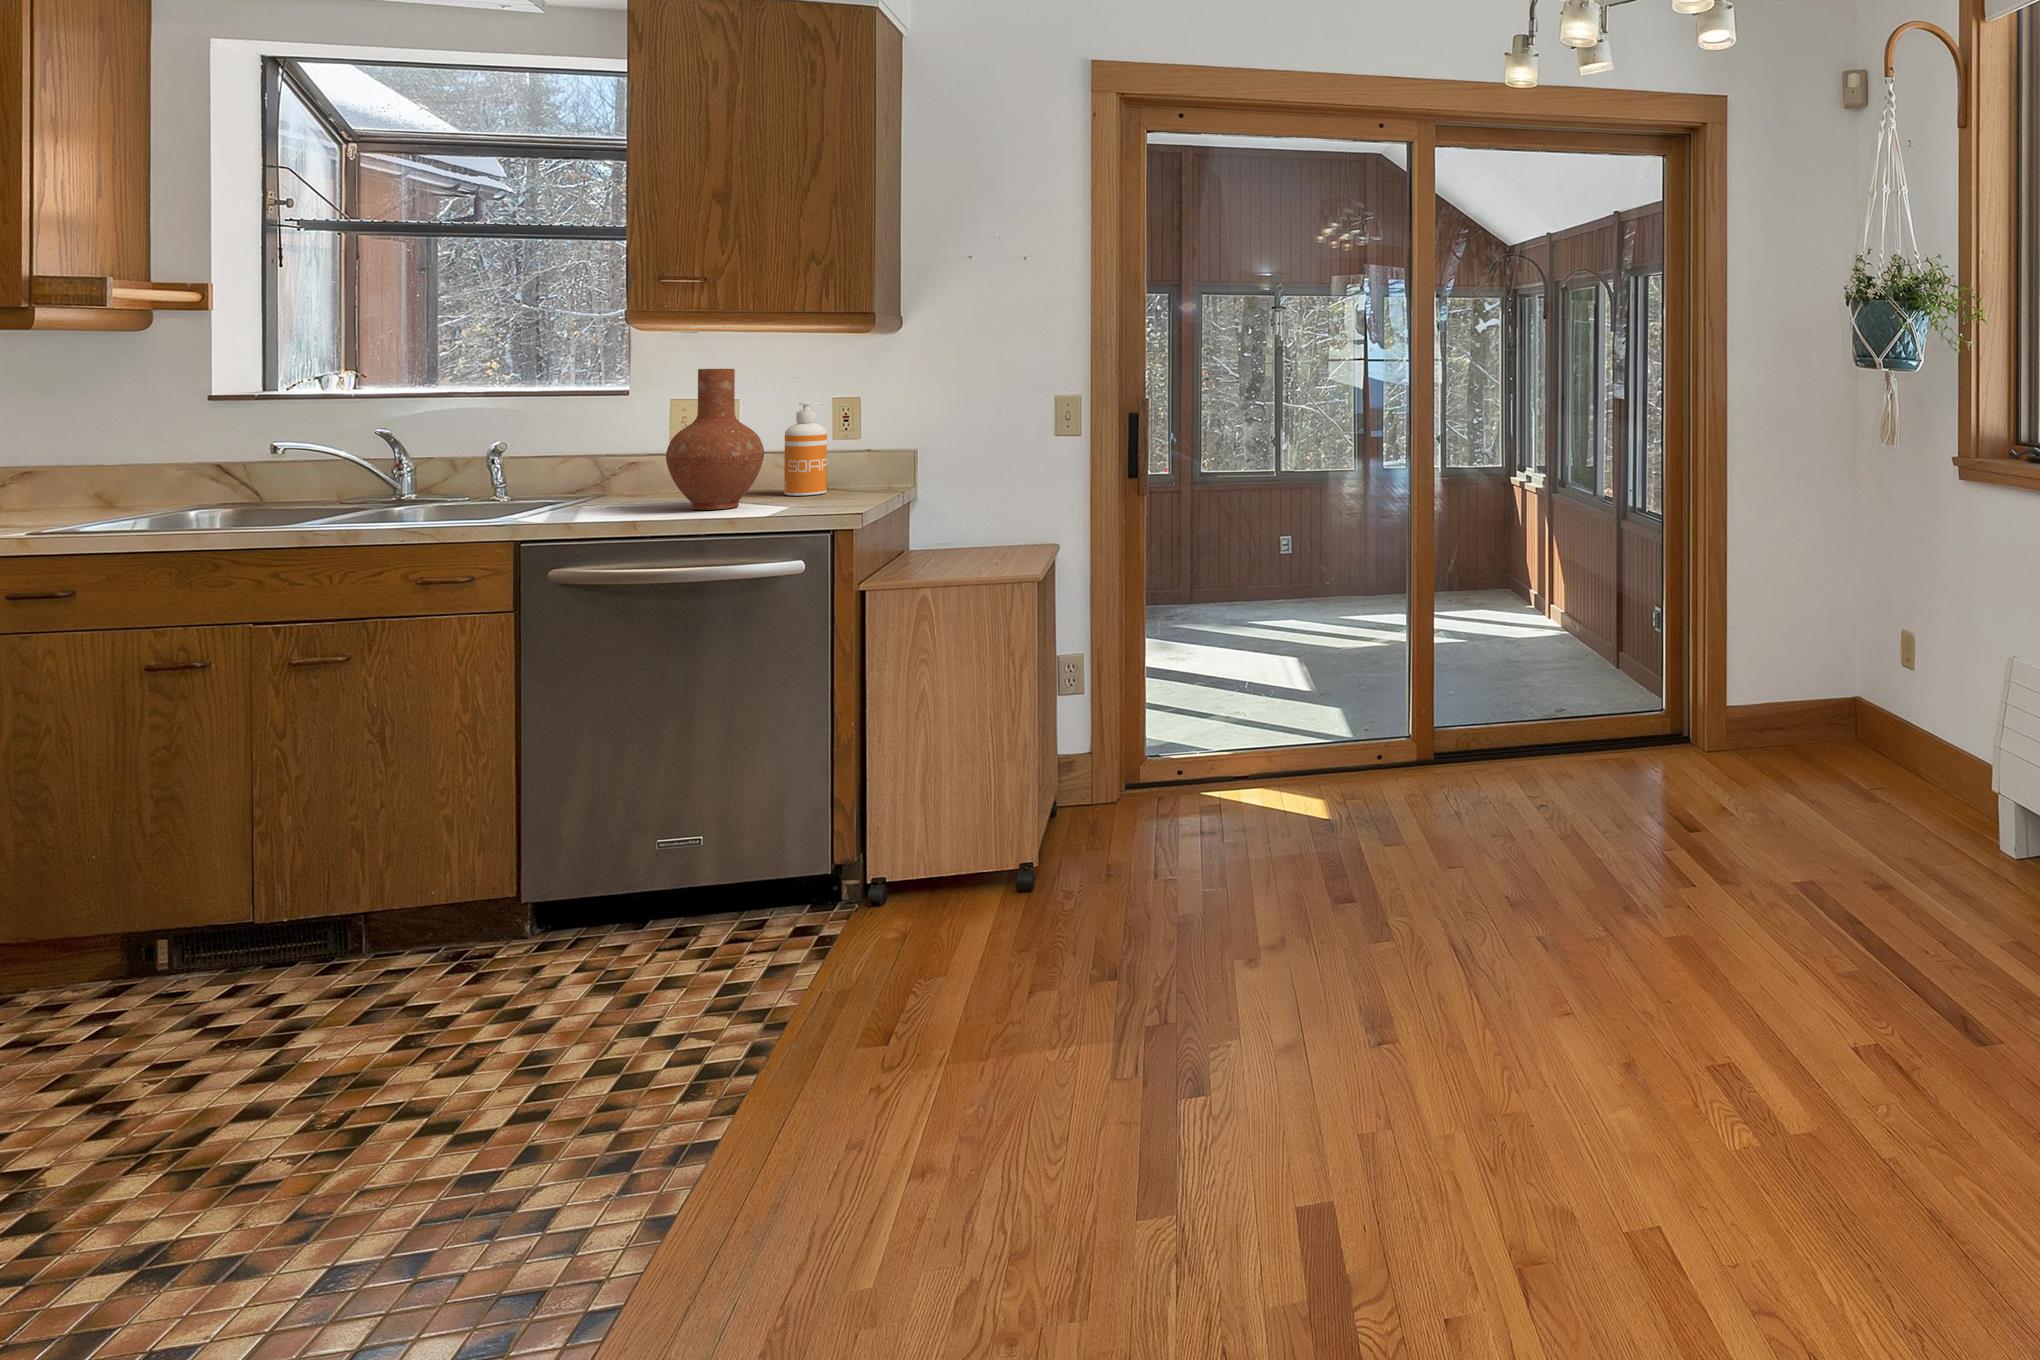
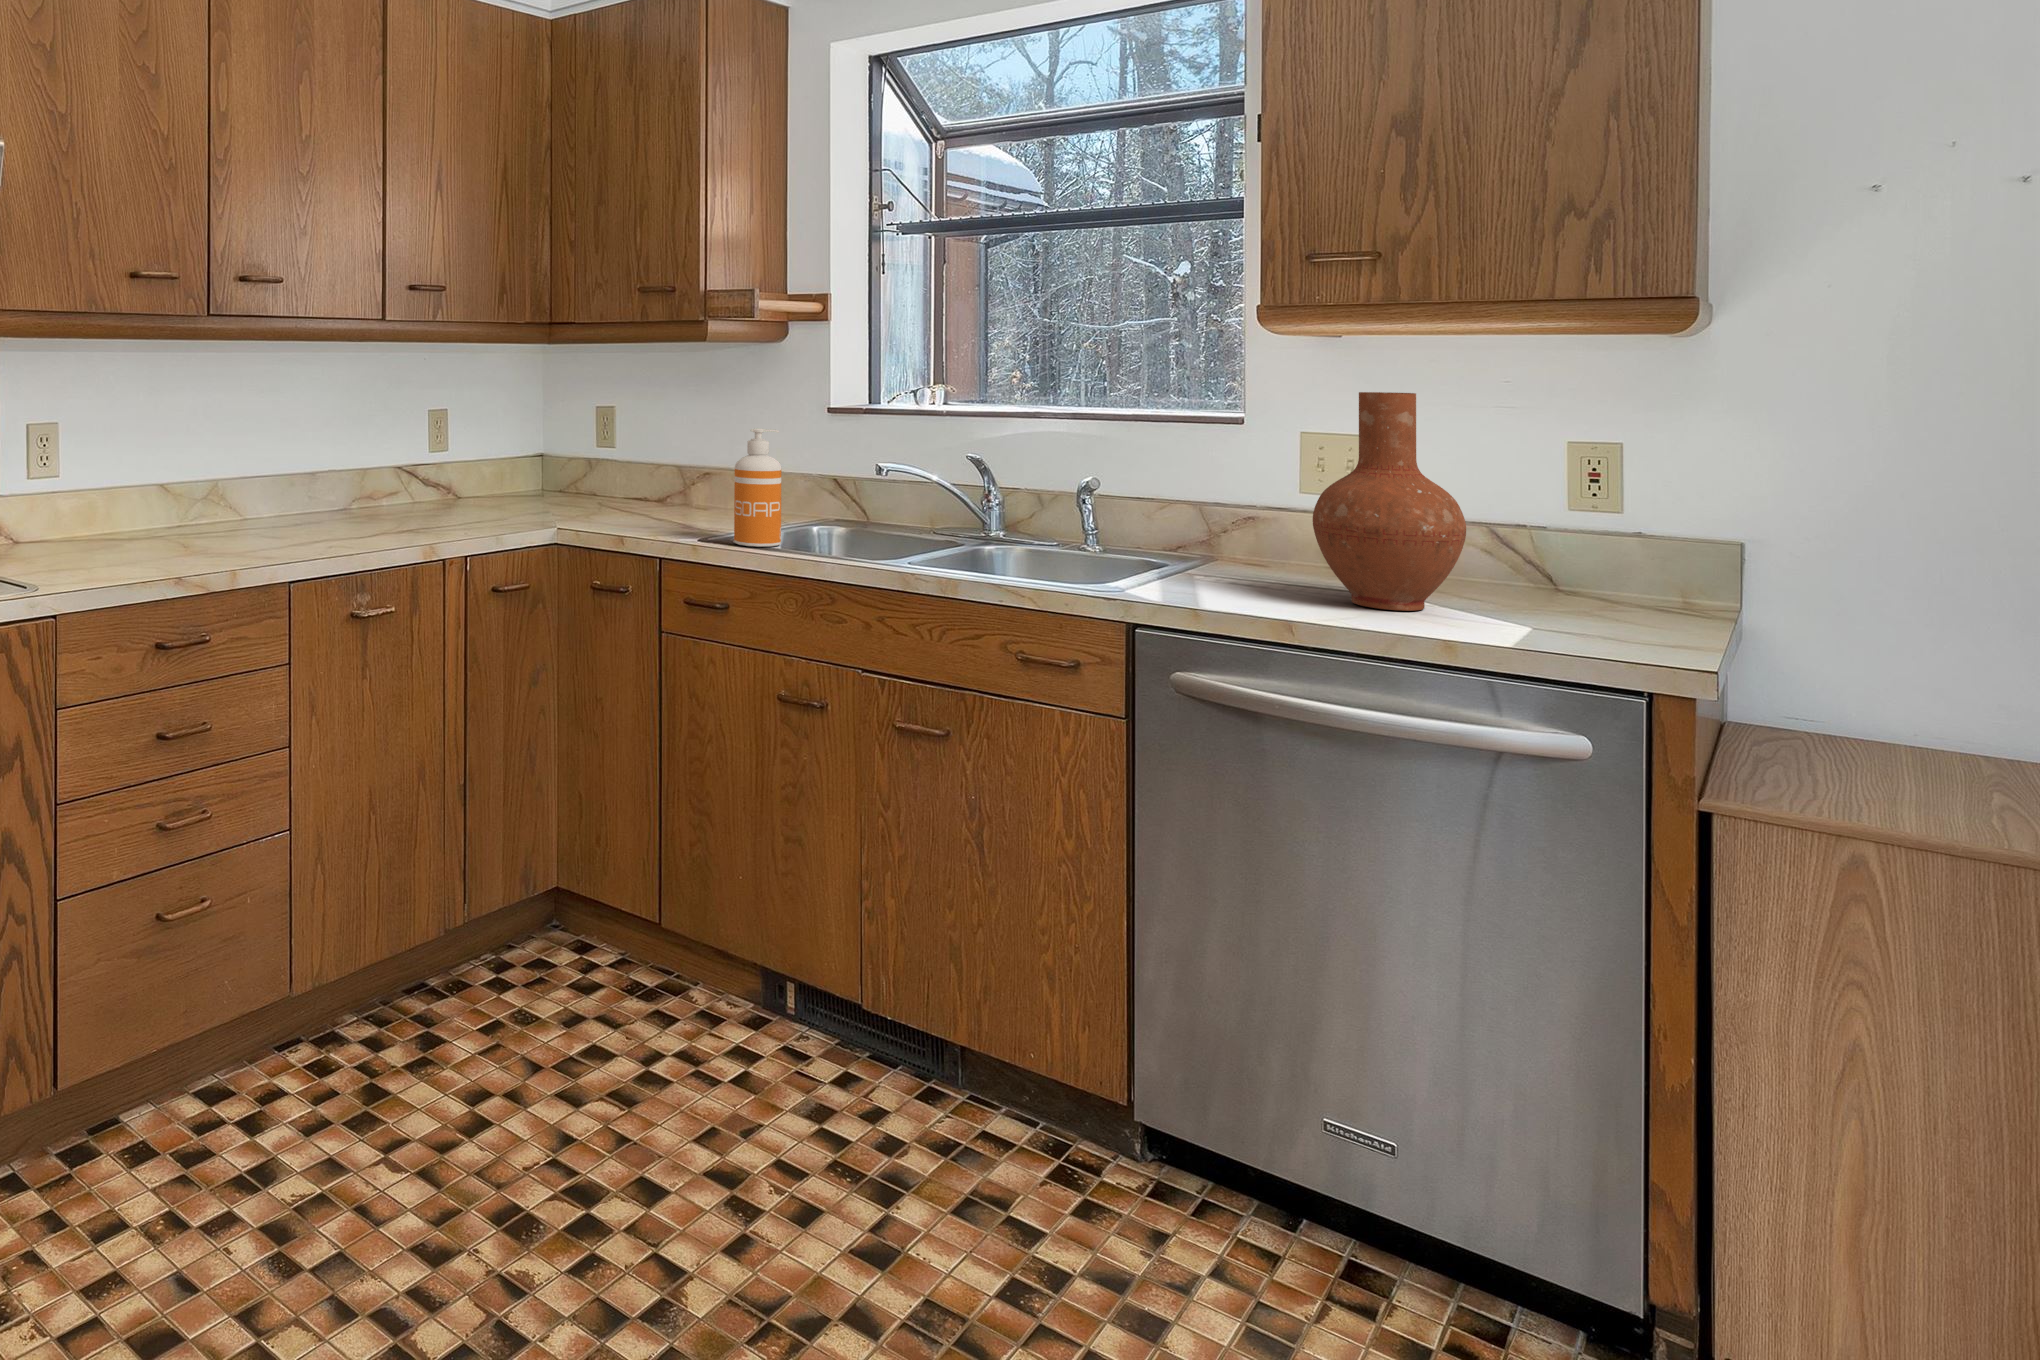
soap dispenser: present [784,402,827,496] -> present [734,428,781,547]

